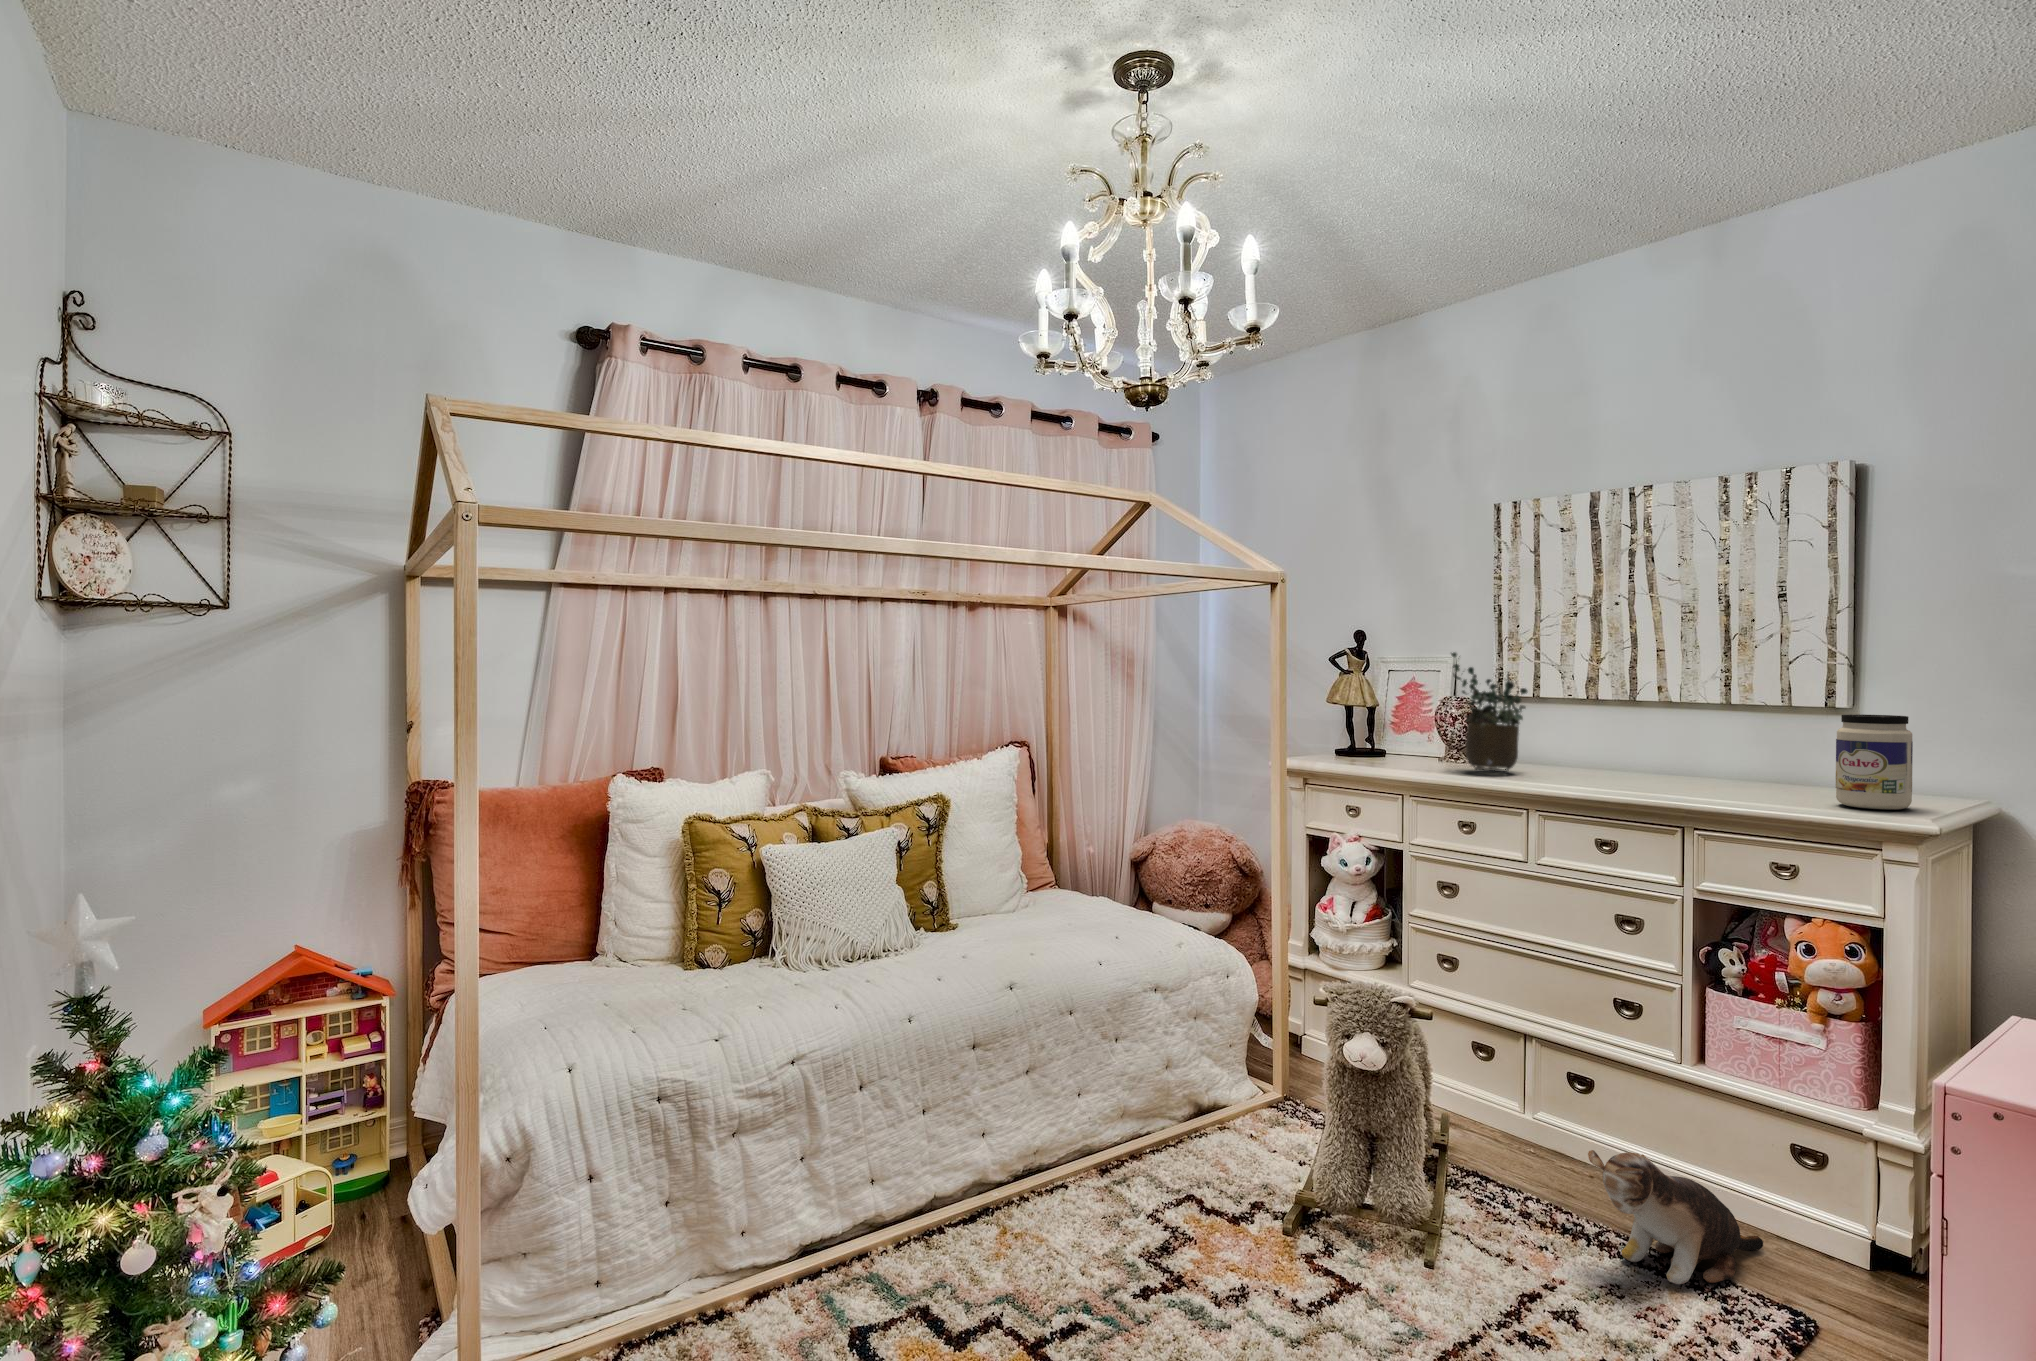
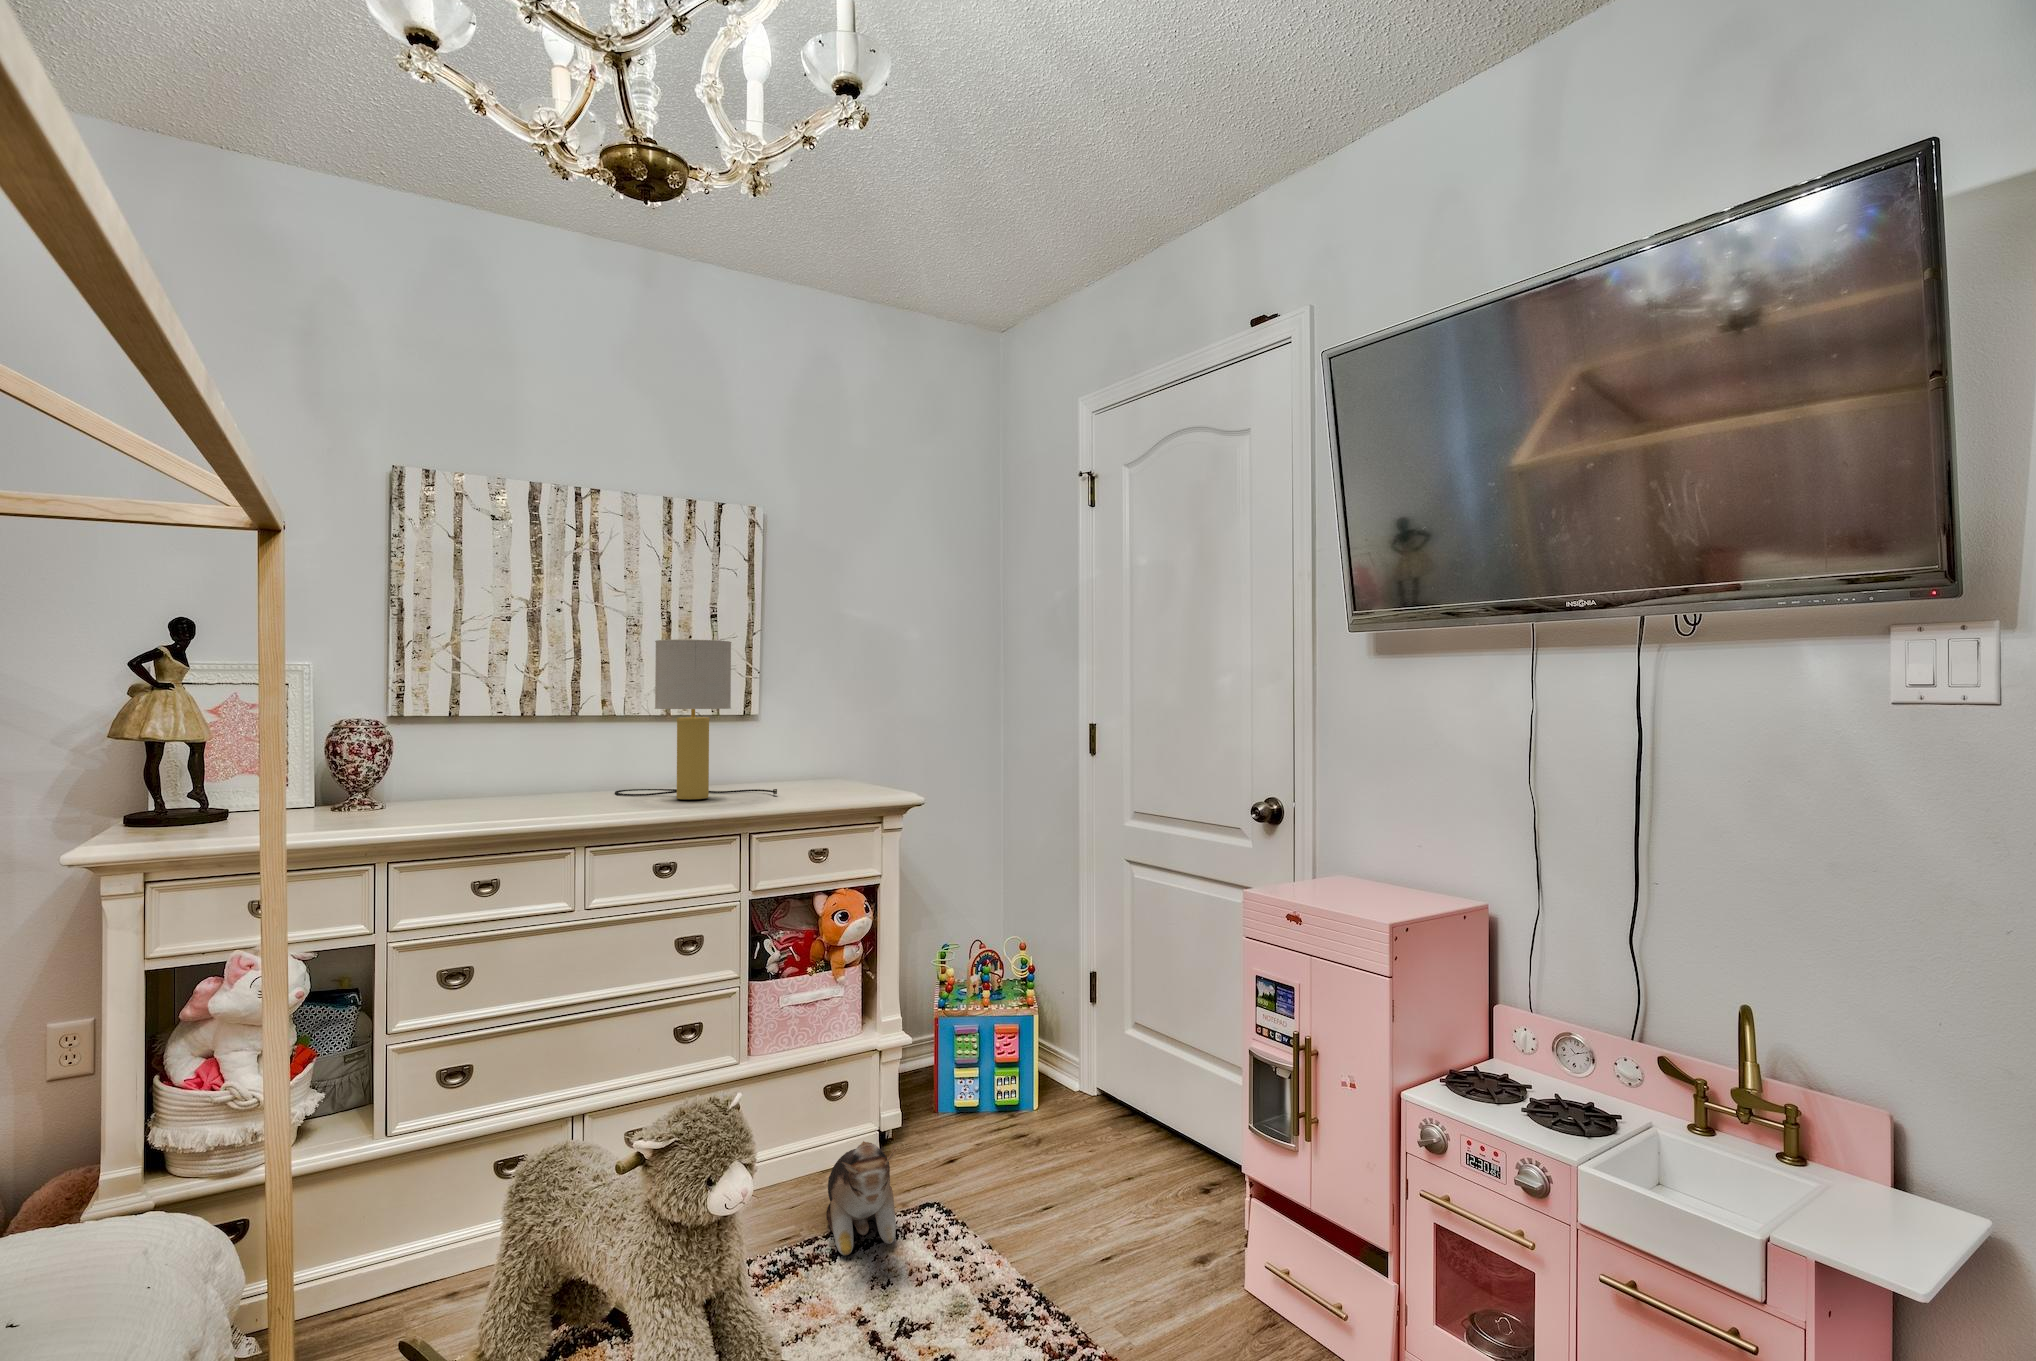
table lamp: none [1634,628,1778,796] -> present [615,639,777,799]
potted plant: present [1451,652,1527,772] -> none [426,656,548,812]
jar: present [1836,714,1913,810] -> none [823,719,870,793]

